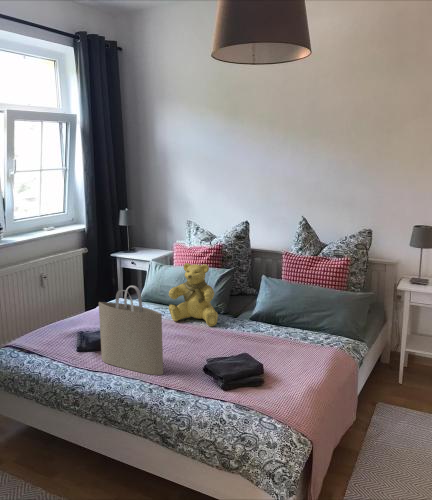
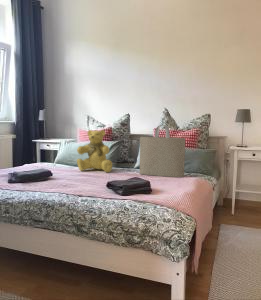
tote bag: present [99,286,163,375] -> present [140,125,185,177]

